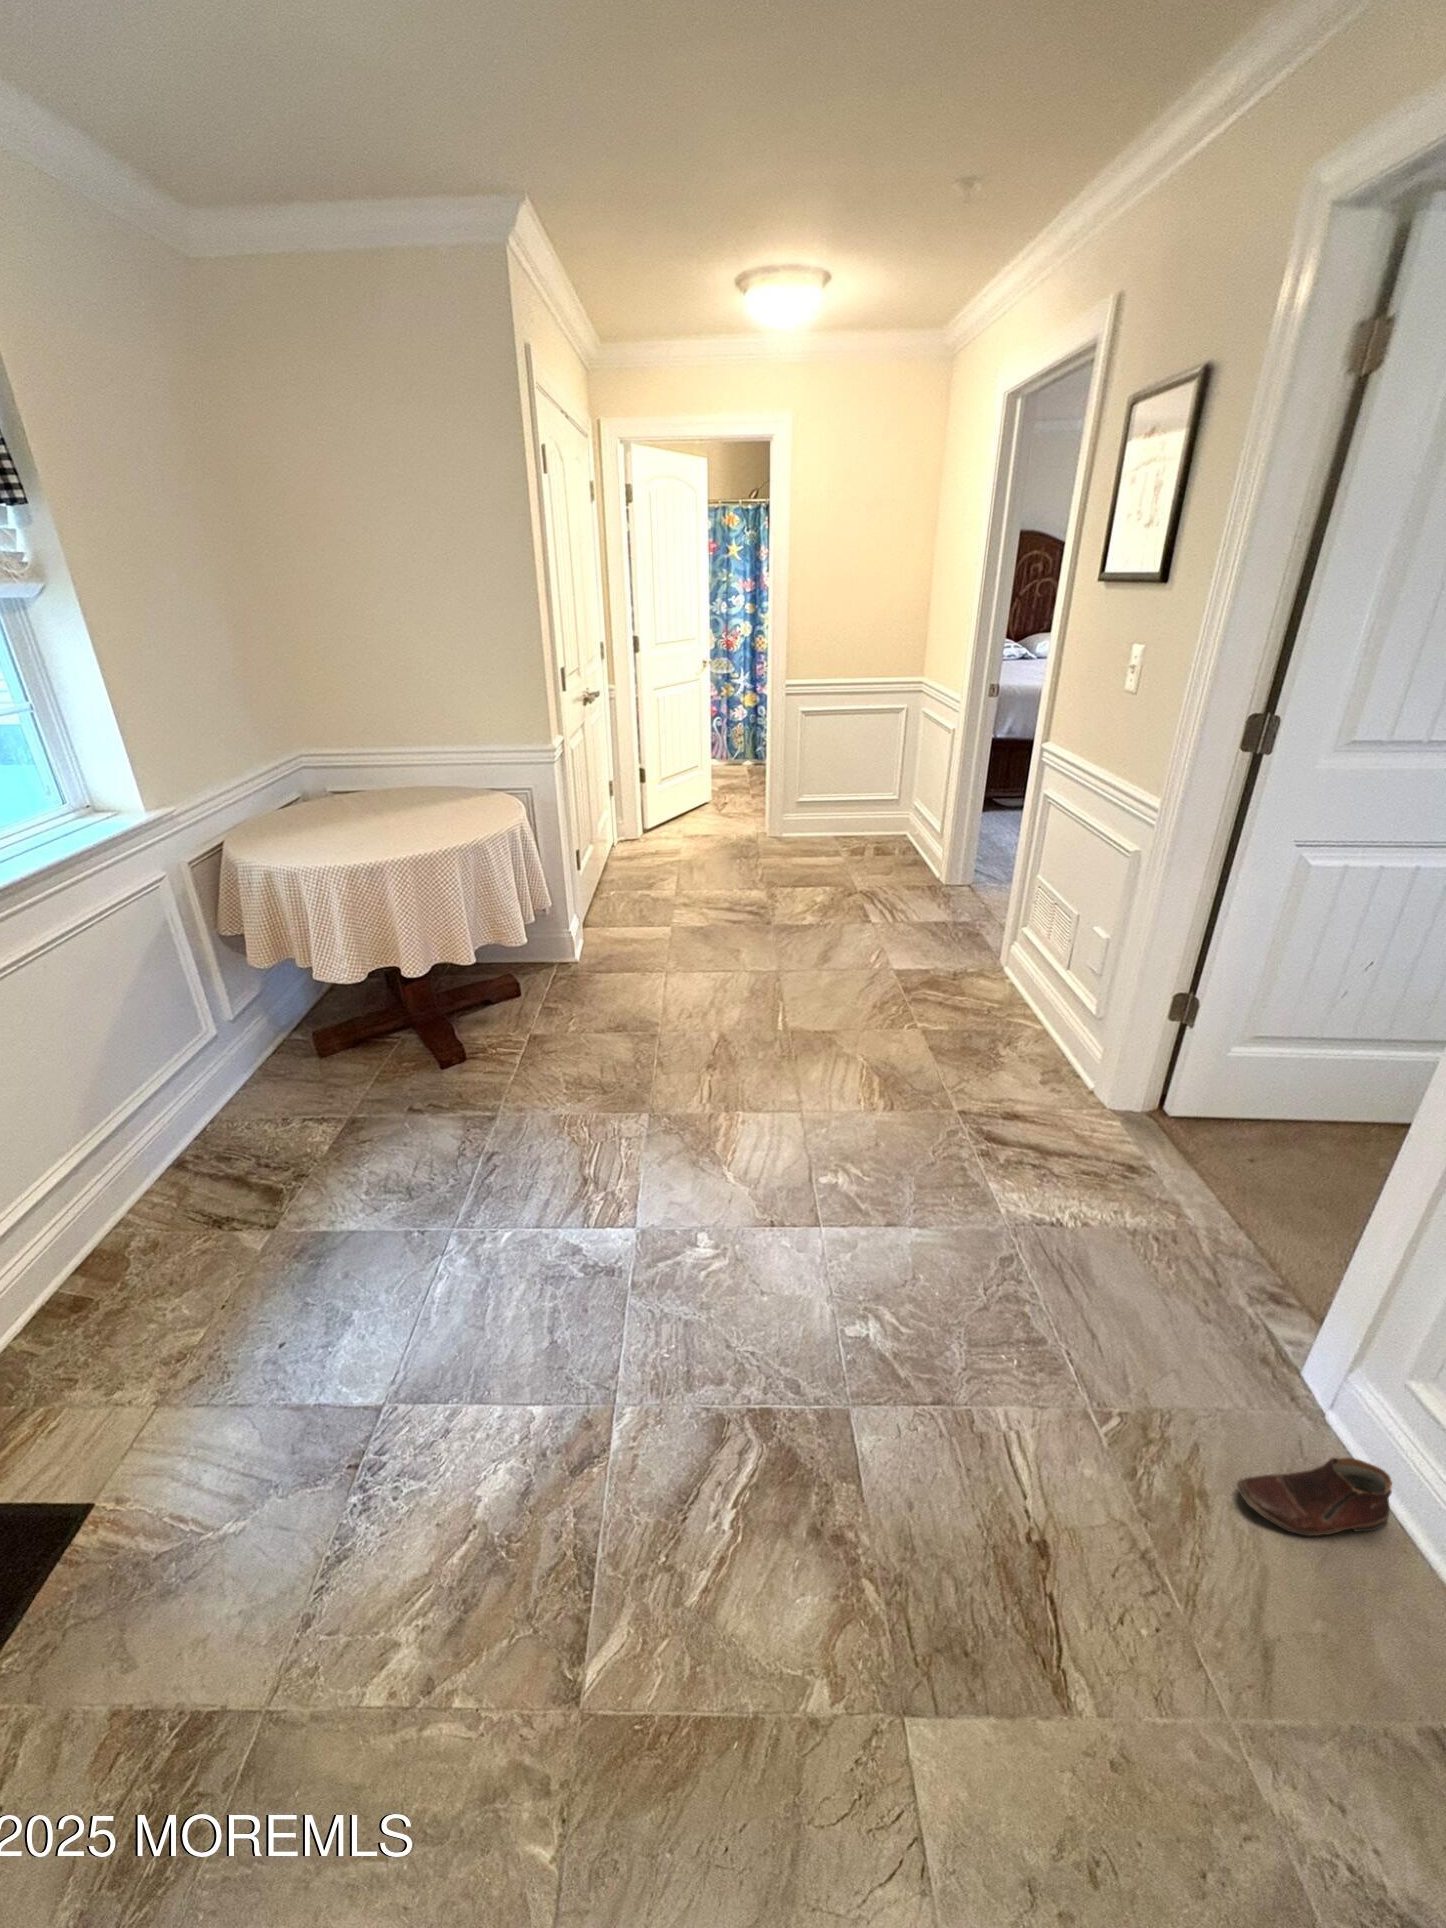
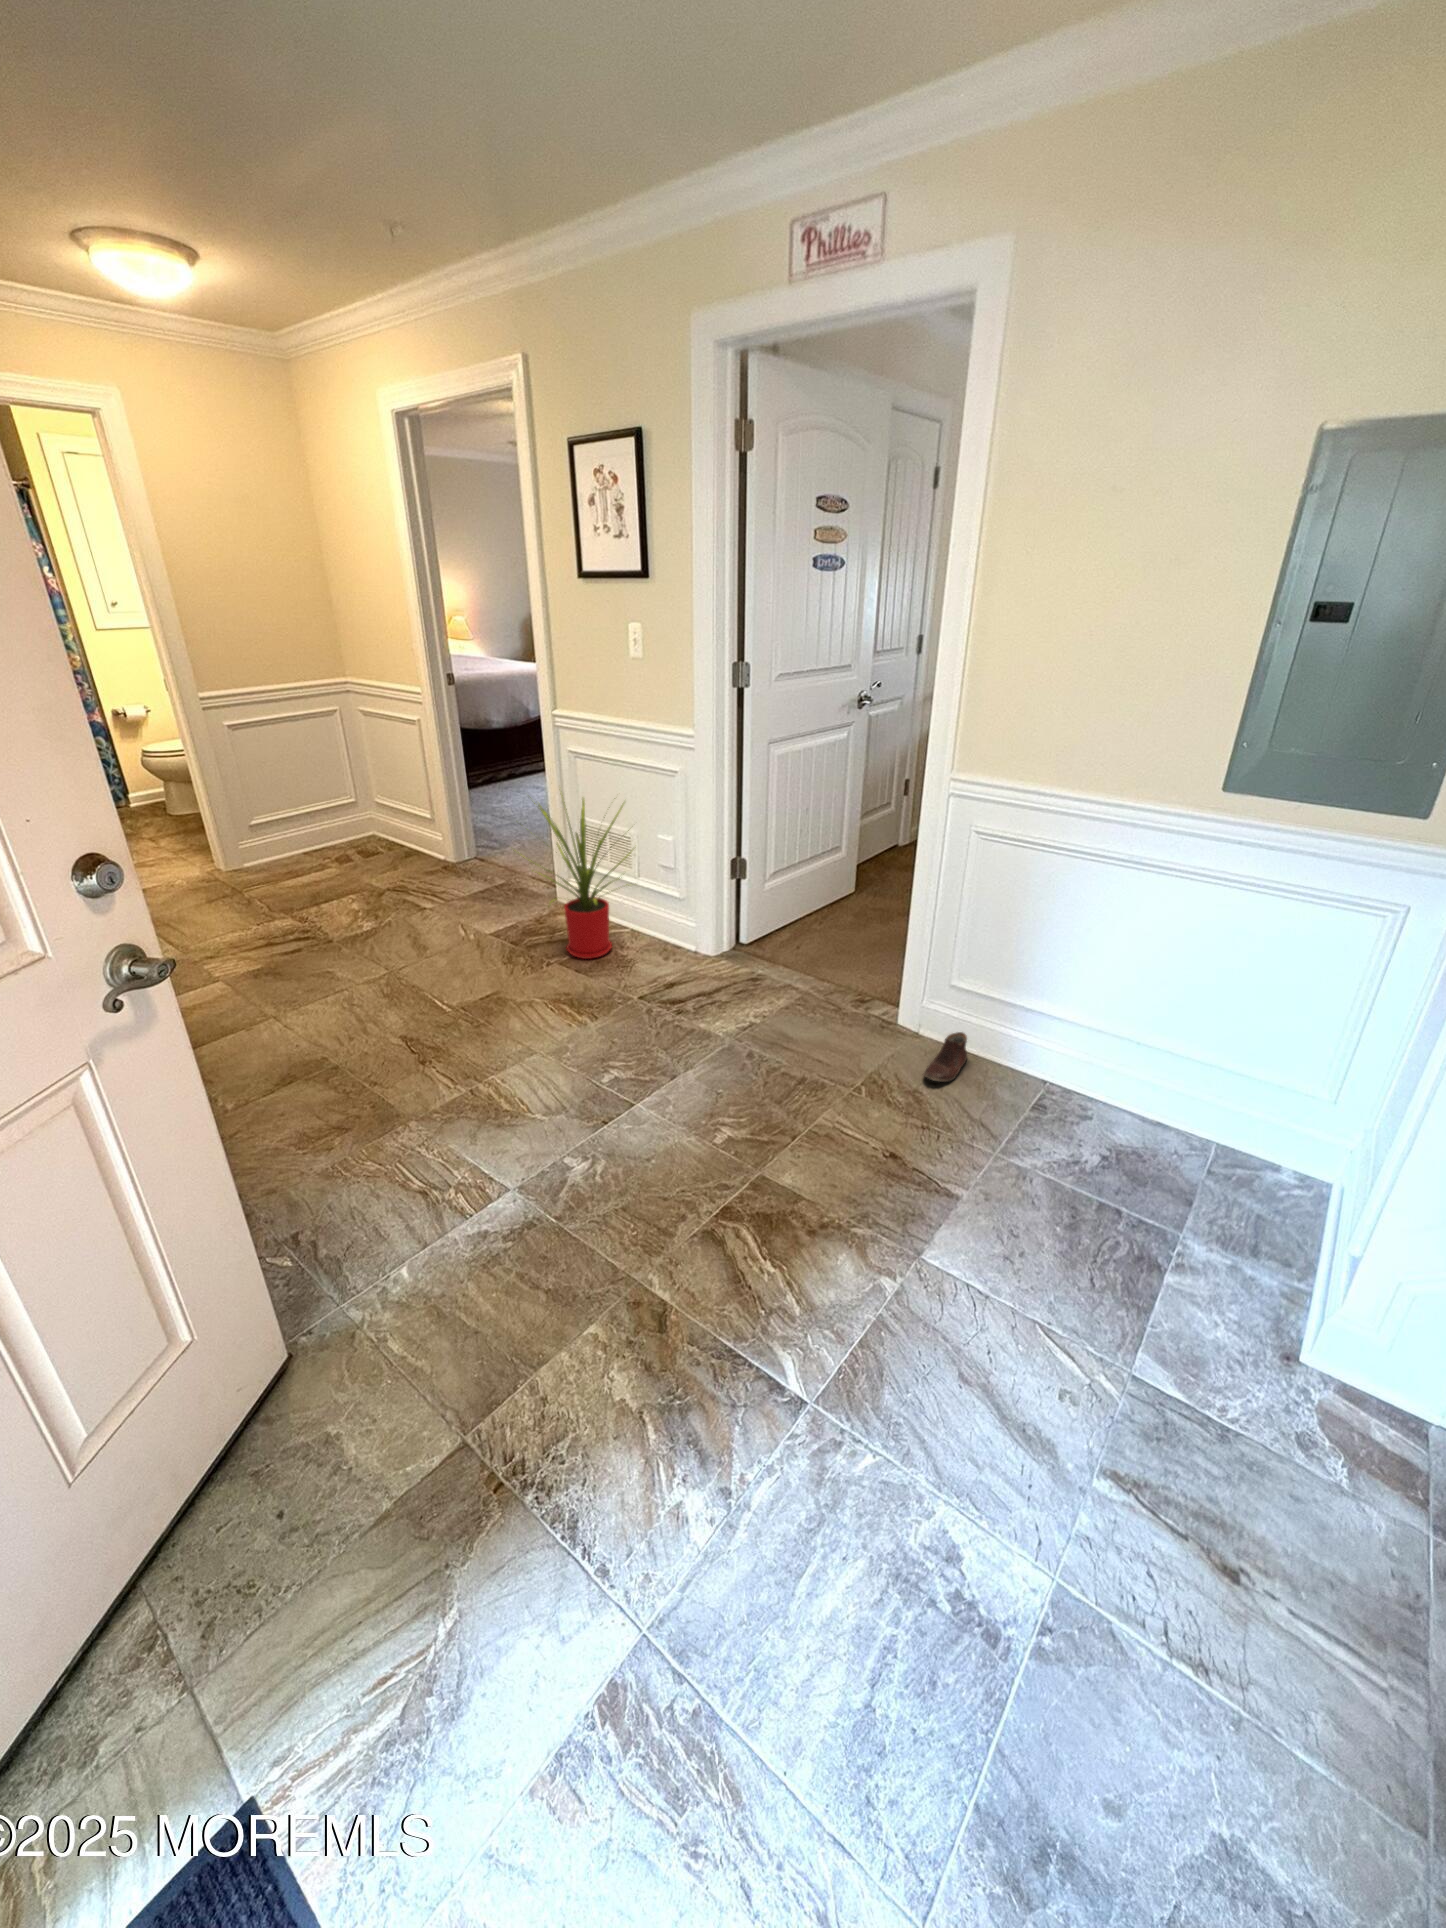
house plant: none [906,832,1070,1042] -> present [524,798,631,959]

